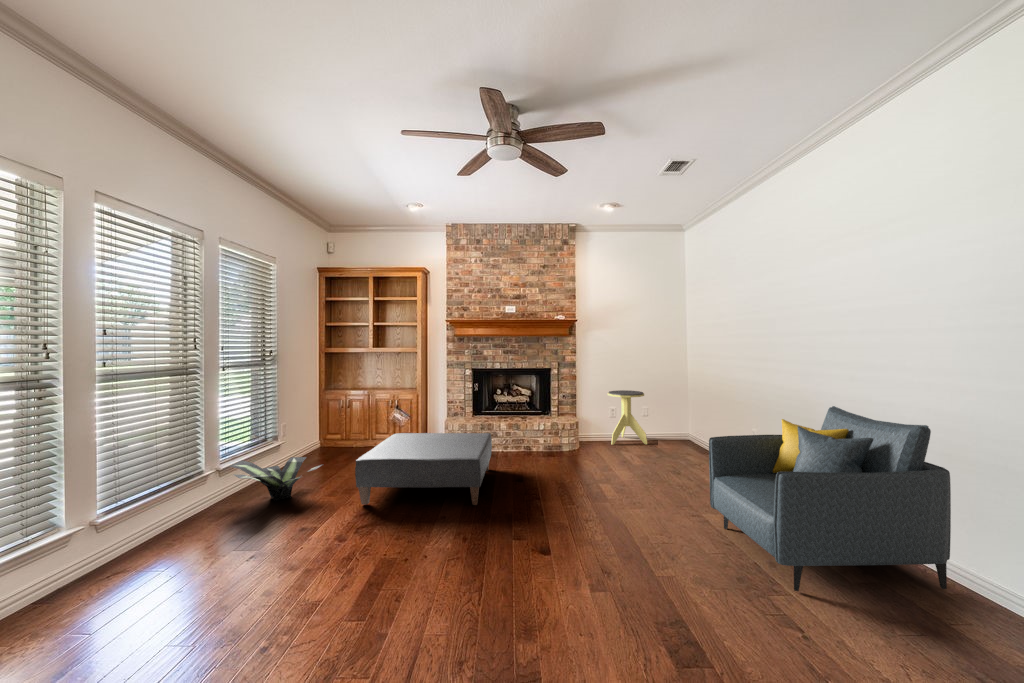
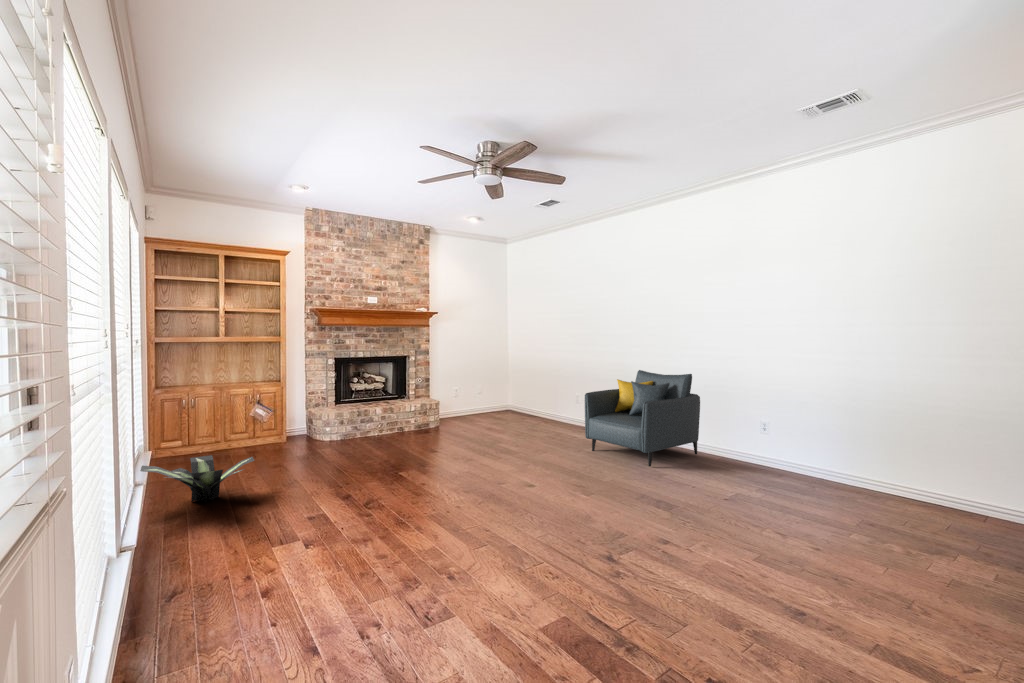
side table: present [607,390,647,445] -> none [457,374,490,419]
ottoman: present [355,433,492,505] -> none [293,414,428,486]

